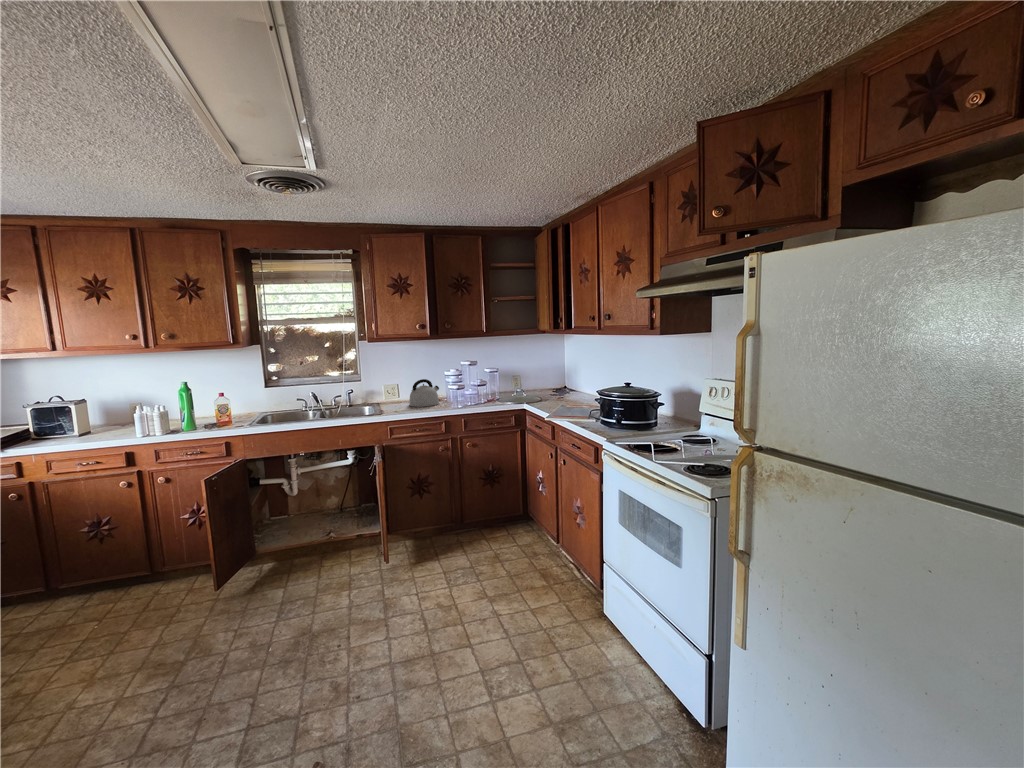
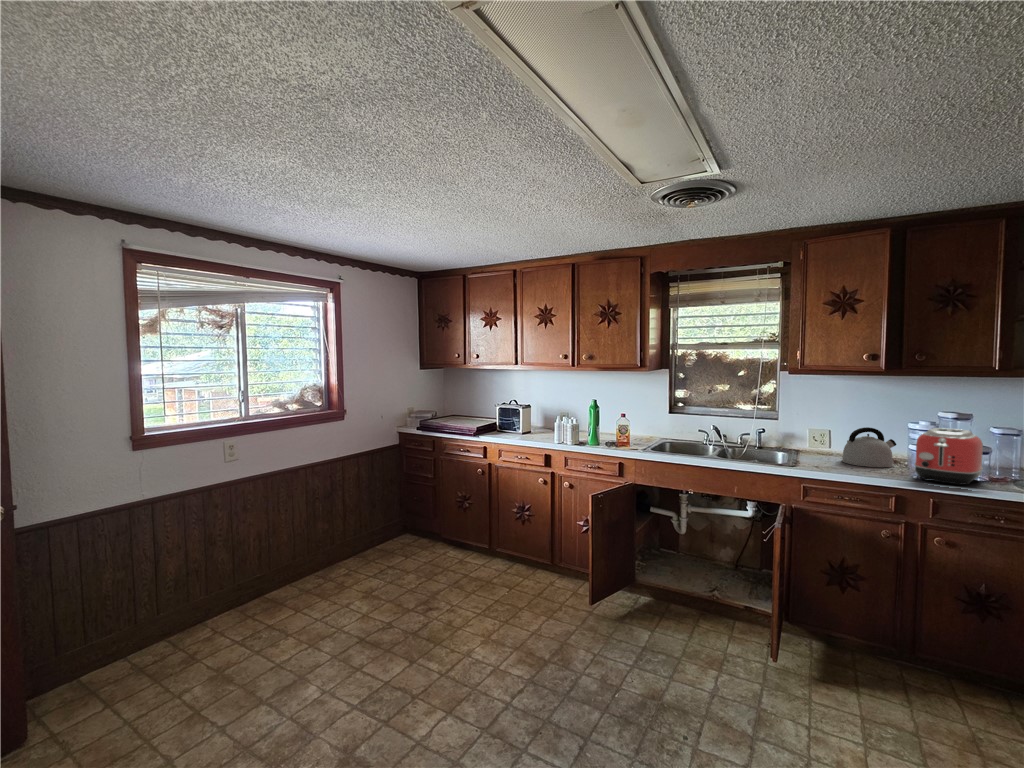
toaster: none [452,374,484,409] -> present [914,428,983,485]

